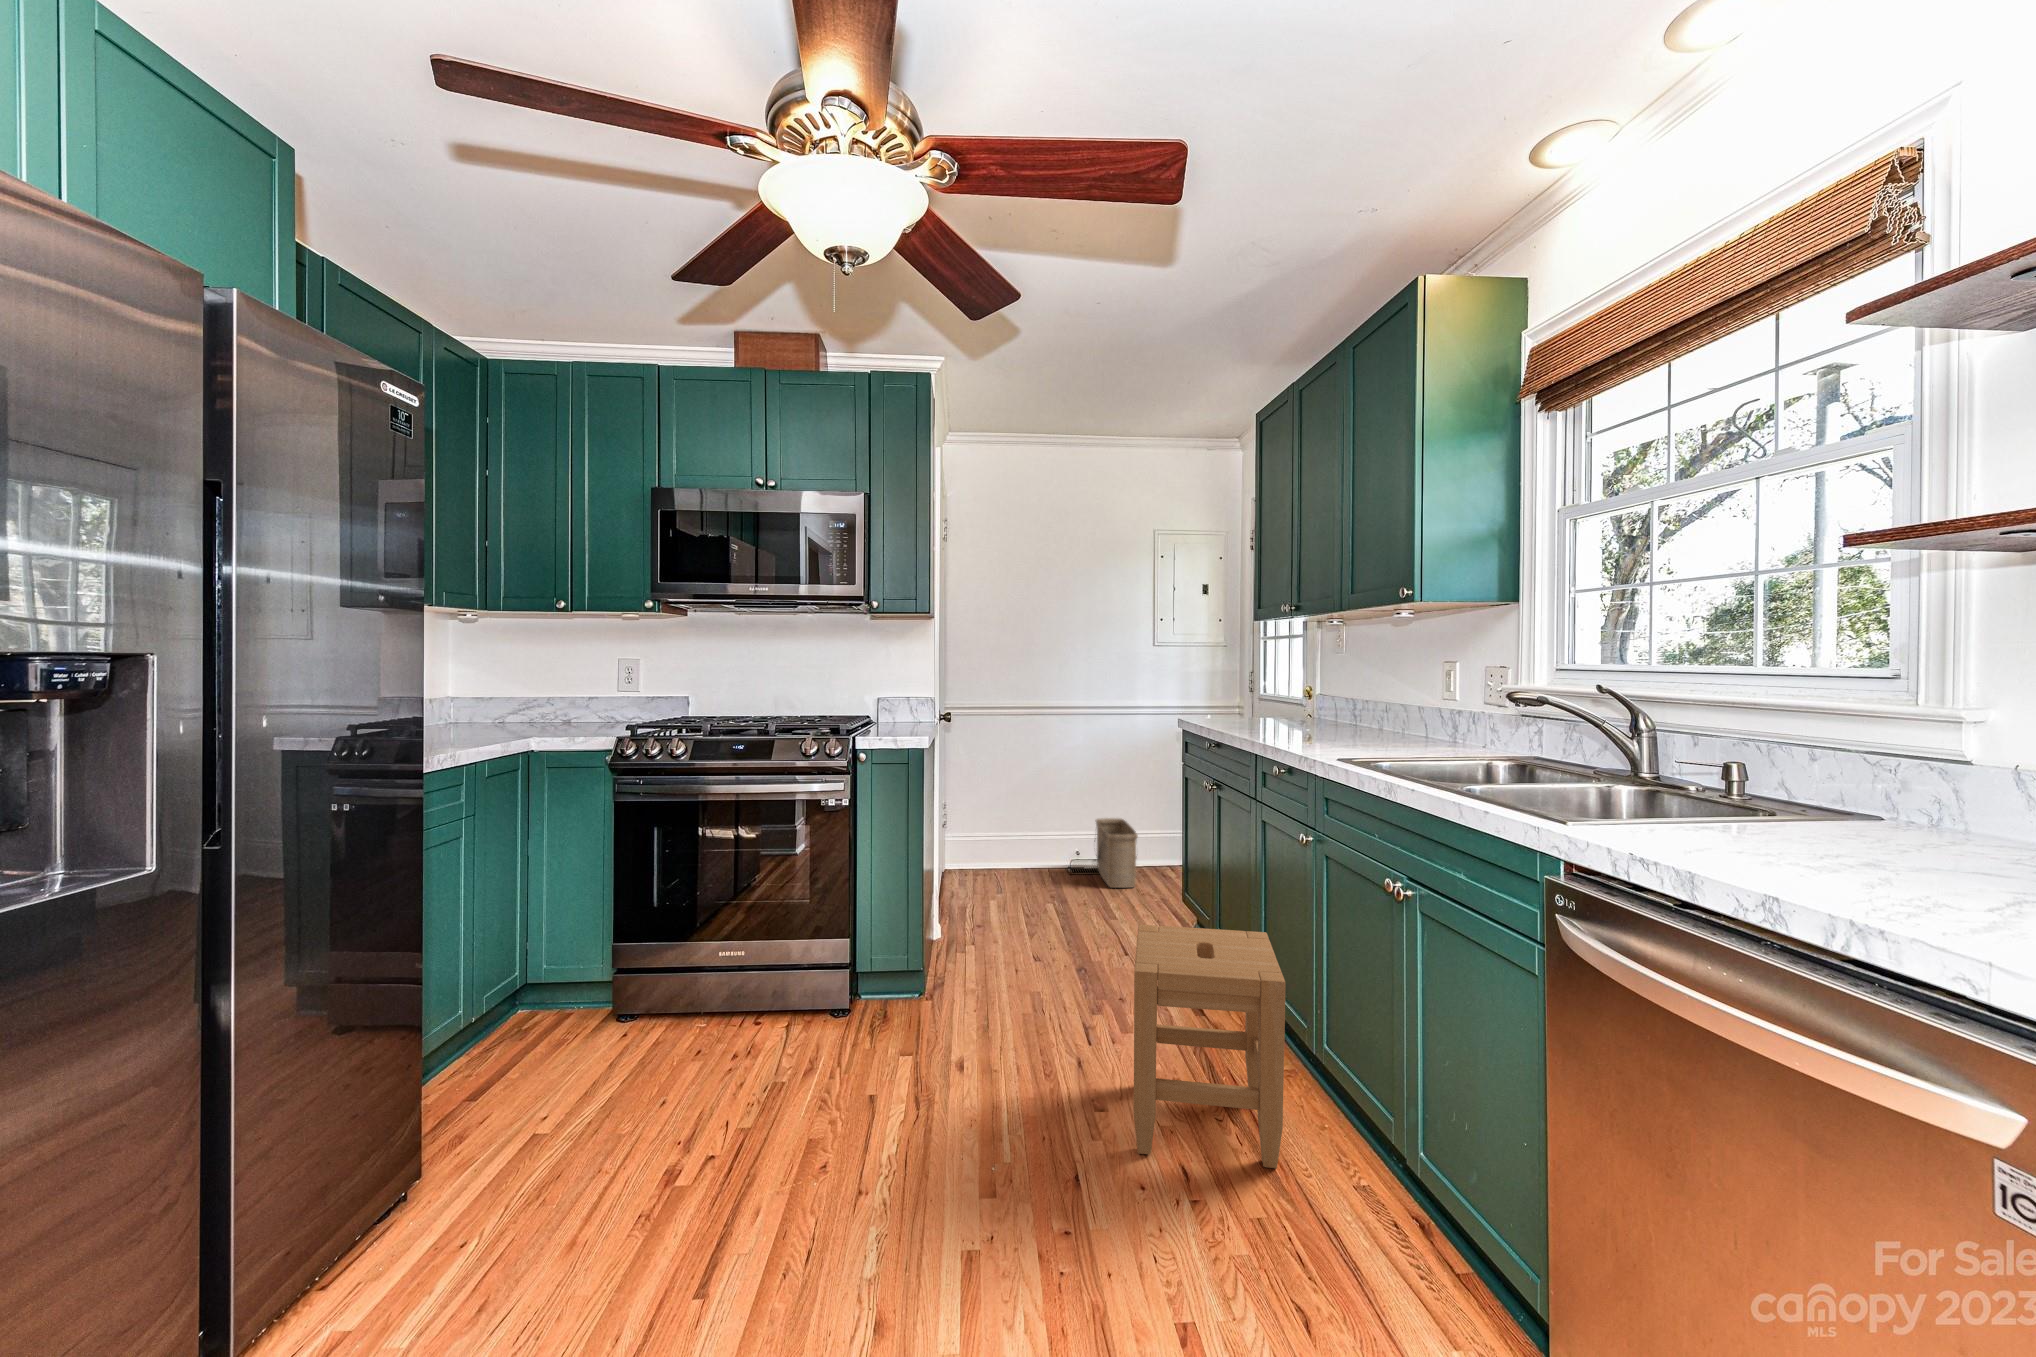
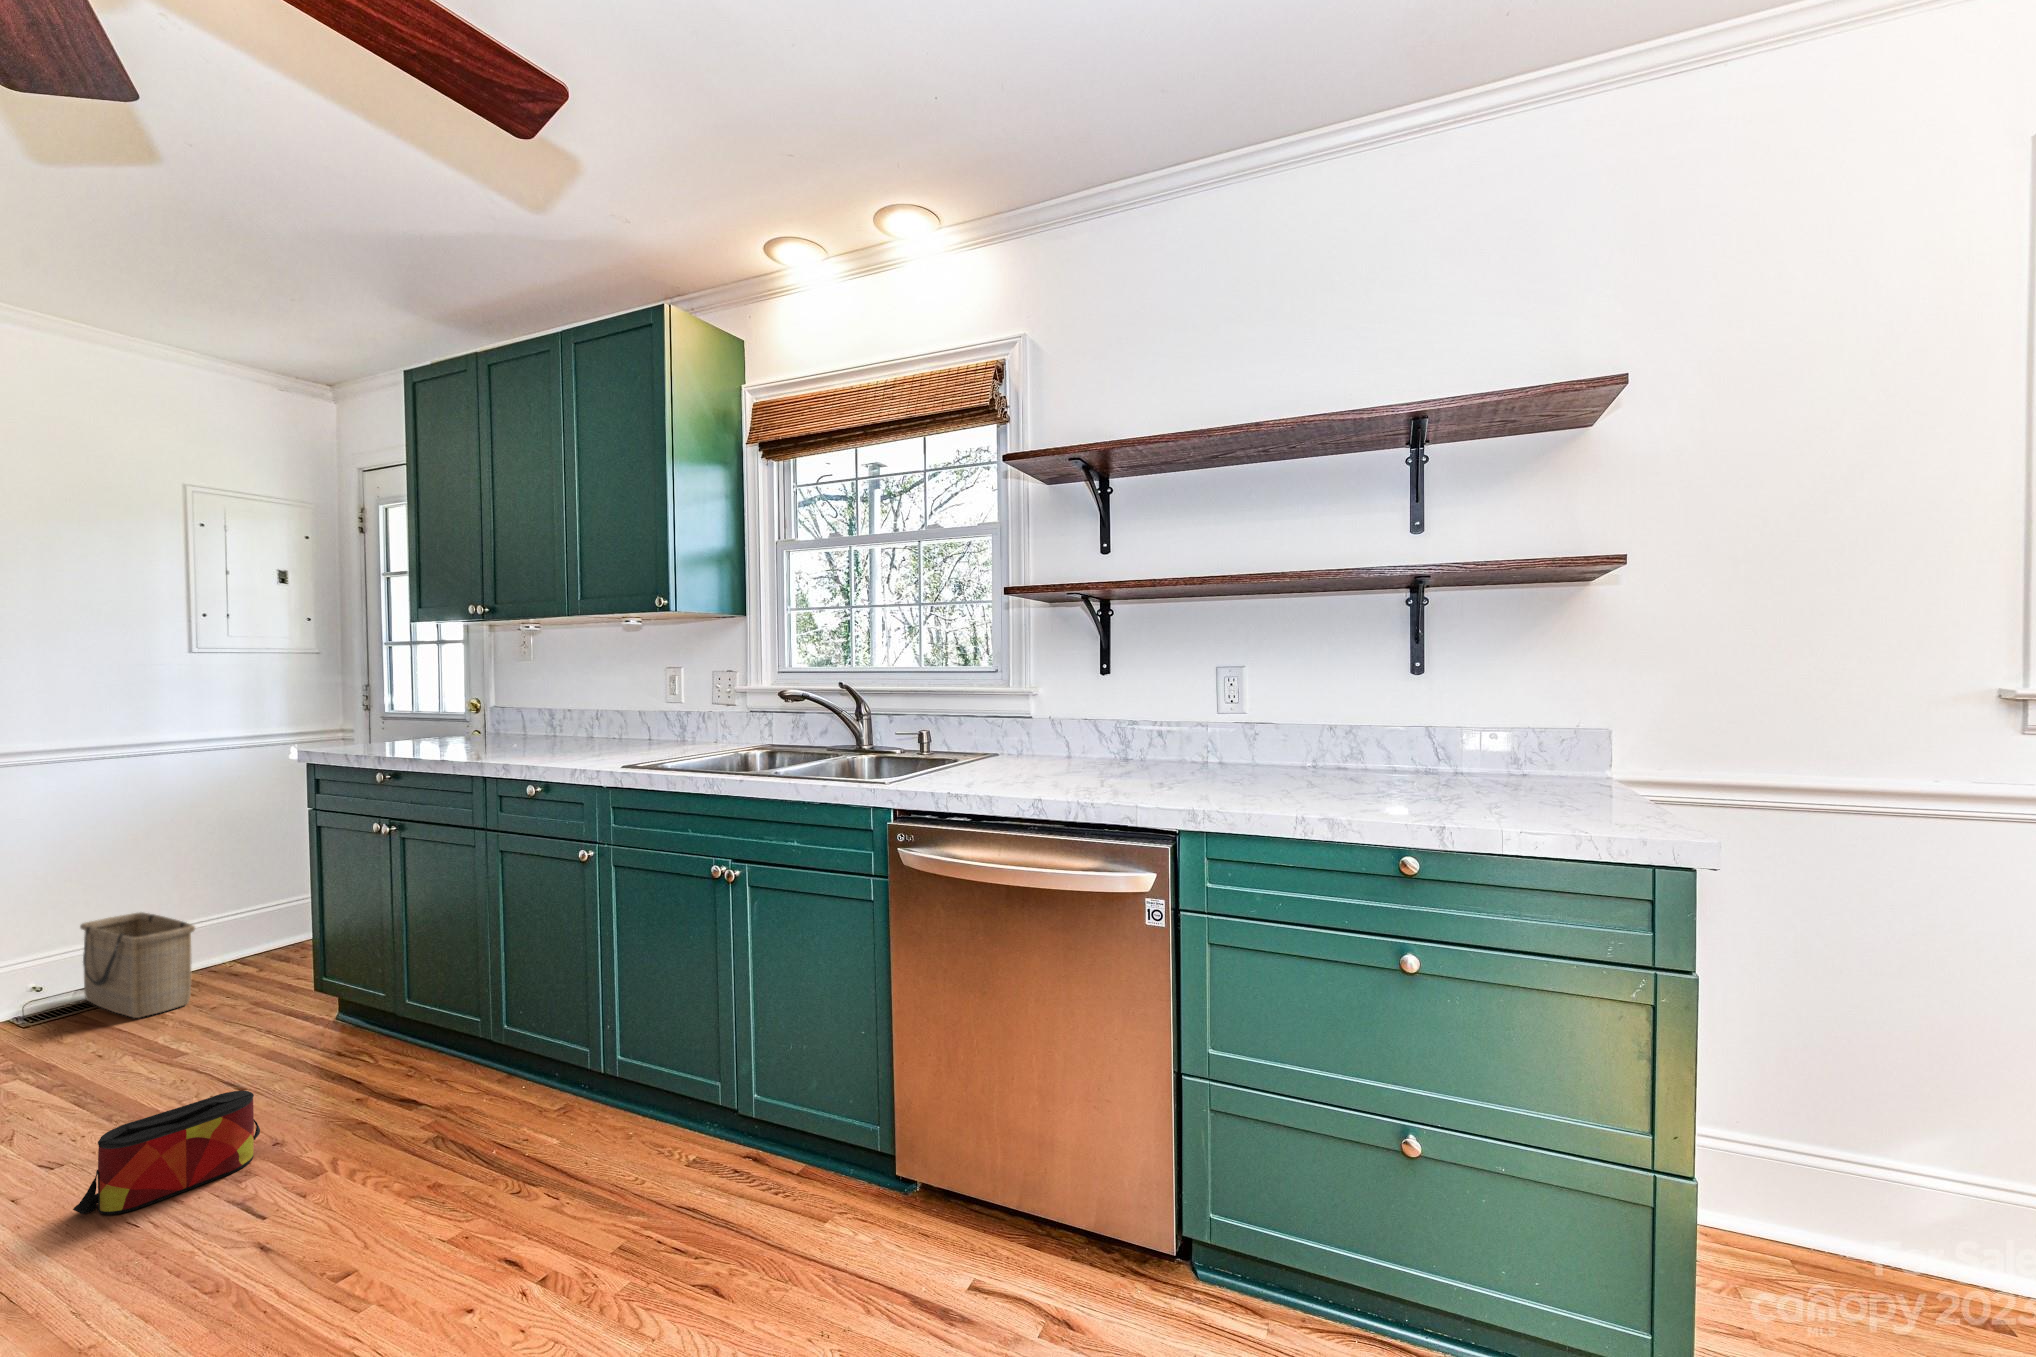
stool: present [1134,924,1285,1168] -> none [376,962,616,1284]
bag: none [1029,950,1114,1008] -> present [73,1091,260,1215]

